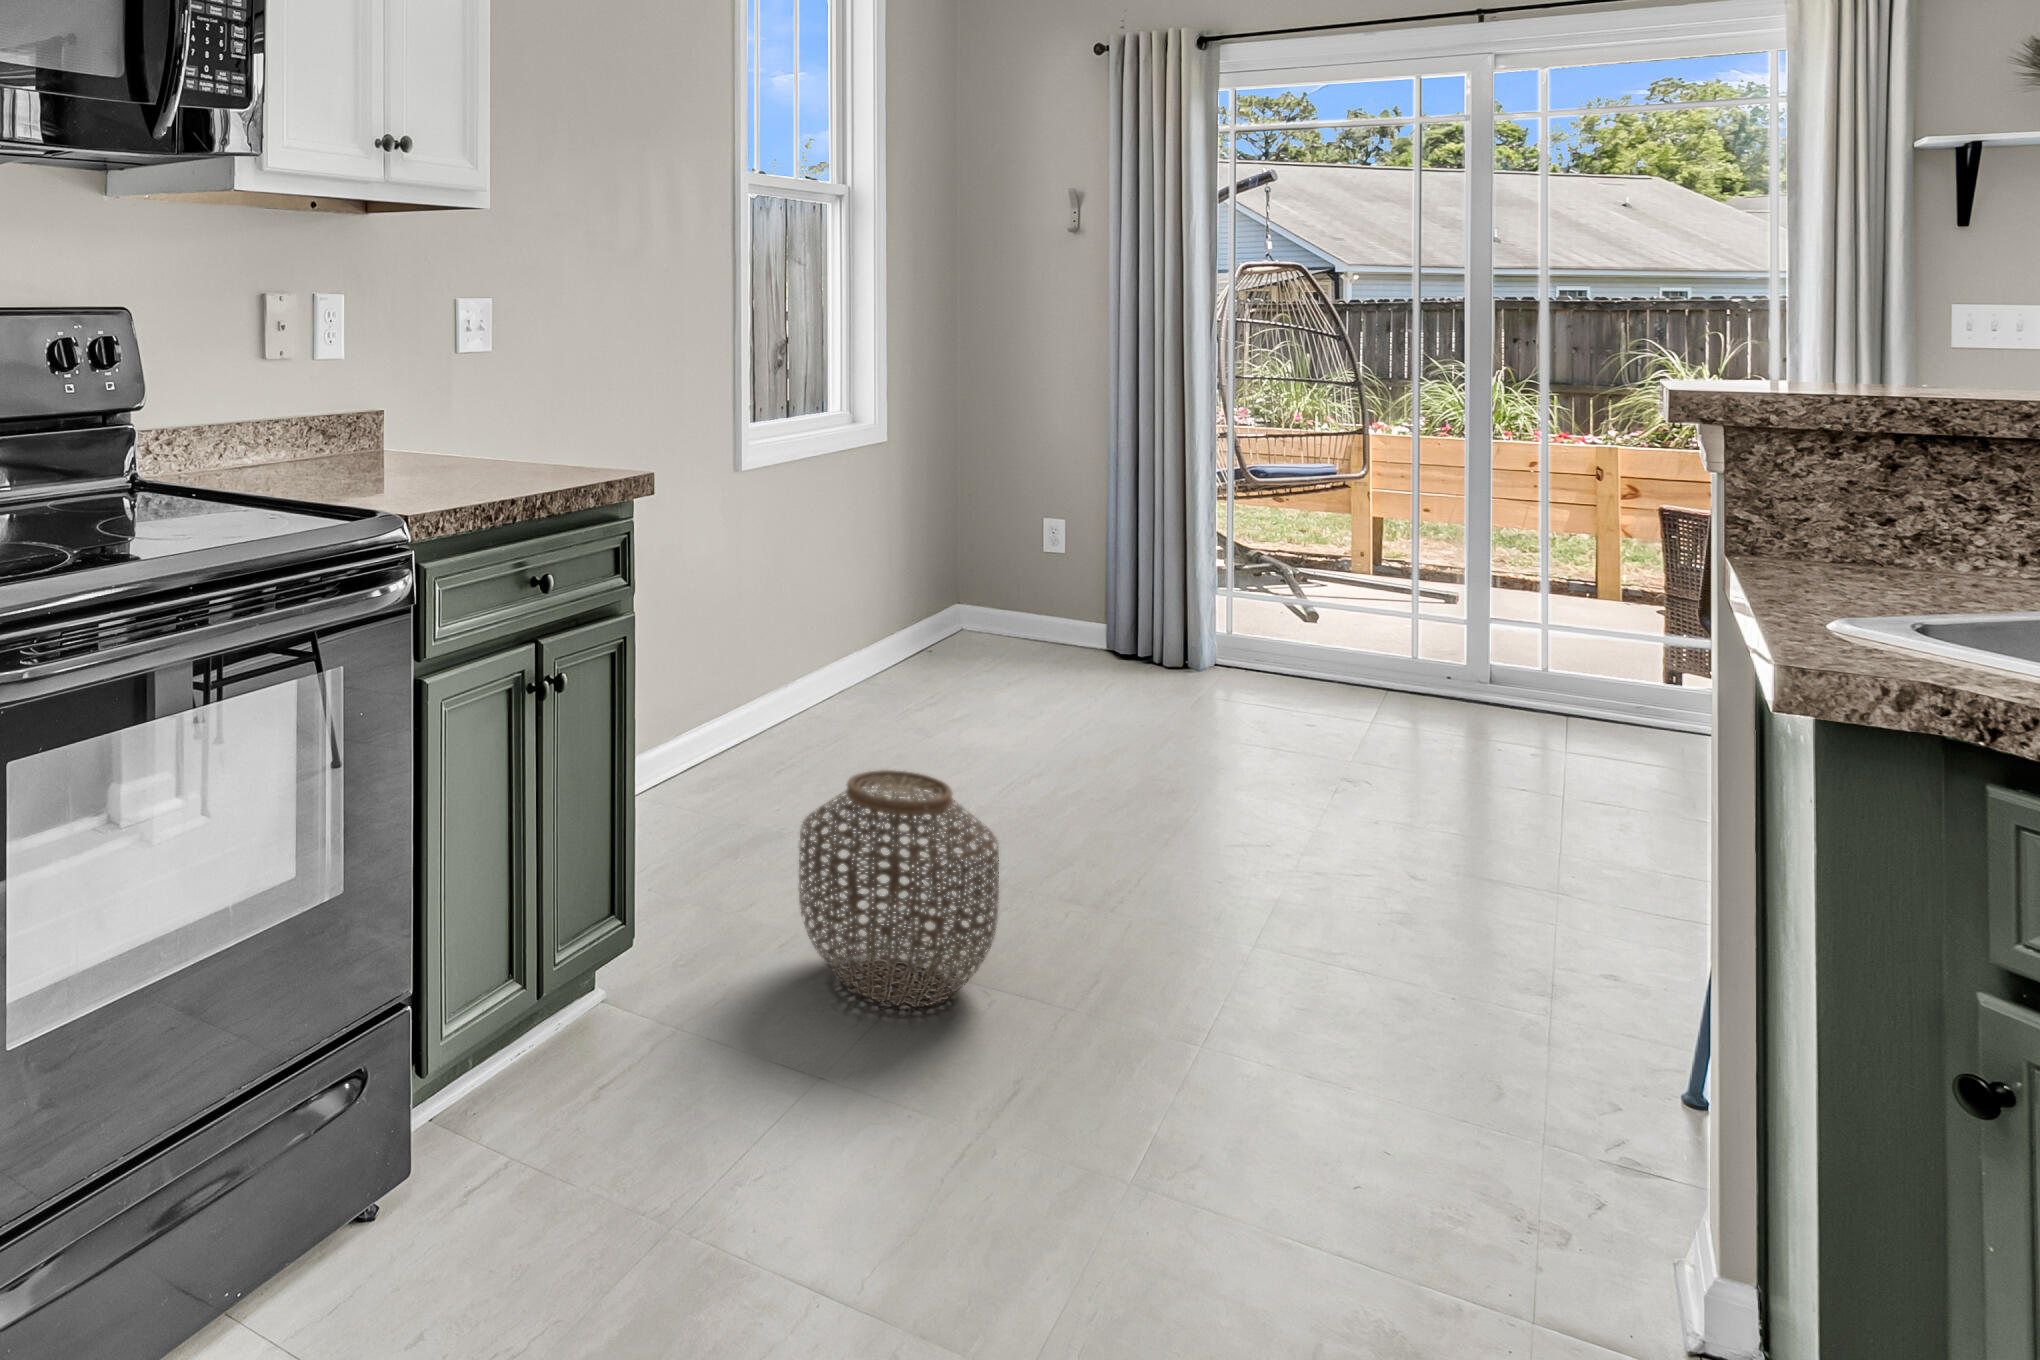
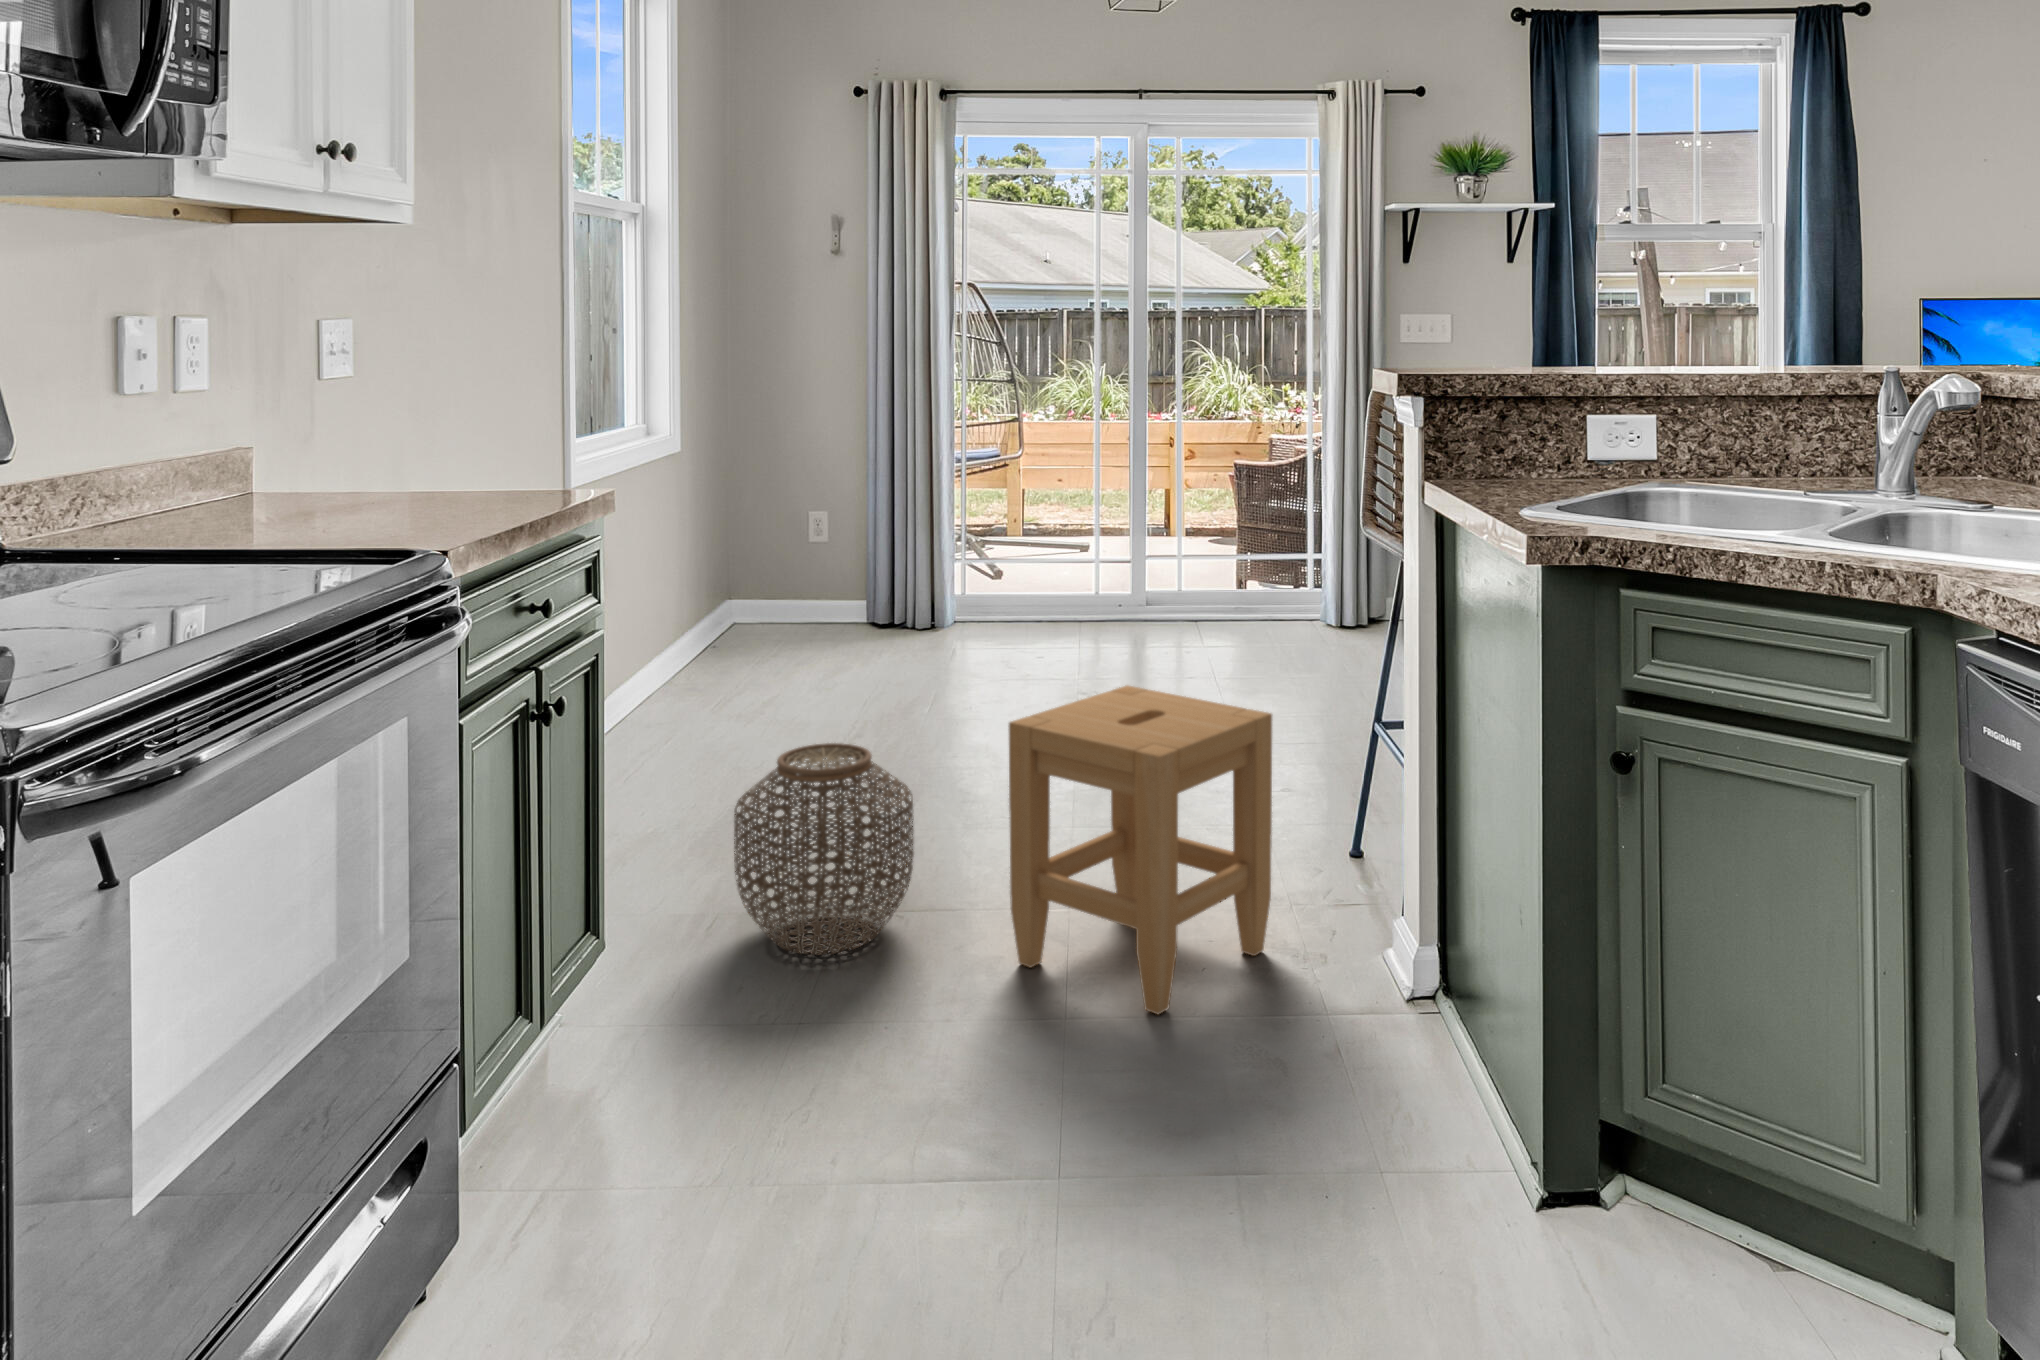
stool: none [1090,773,1473,1202] -> present [1009,685,1272,1014]

